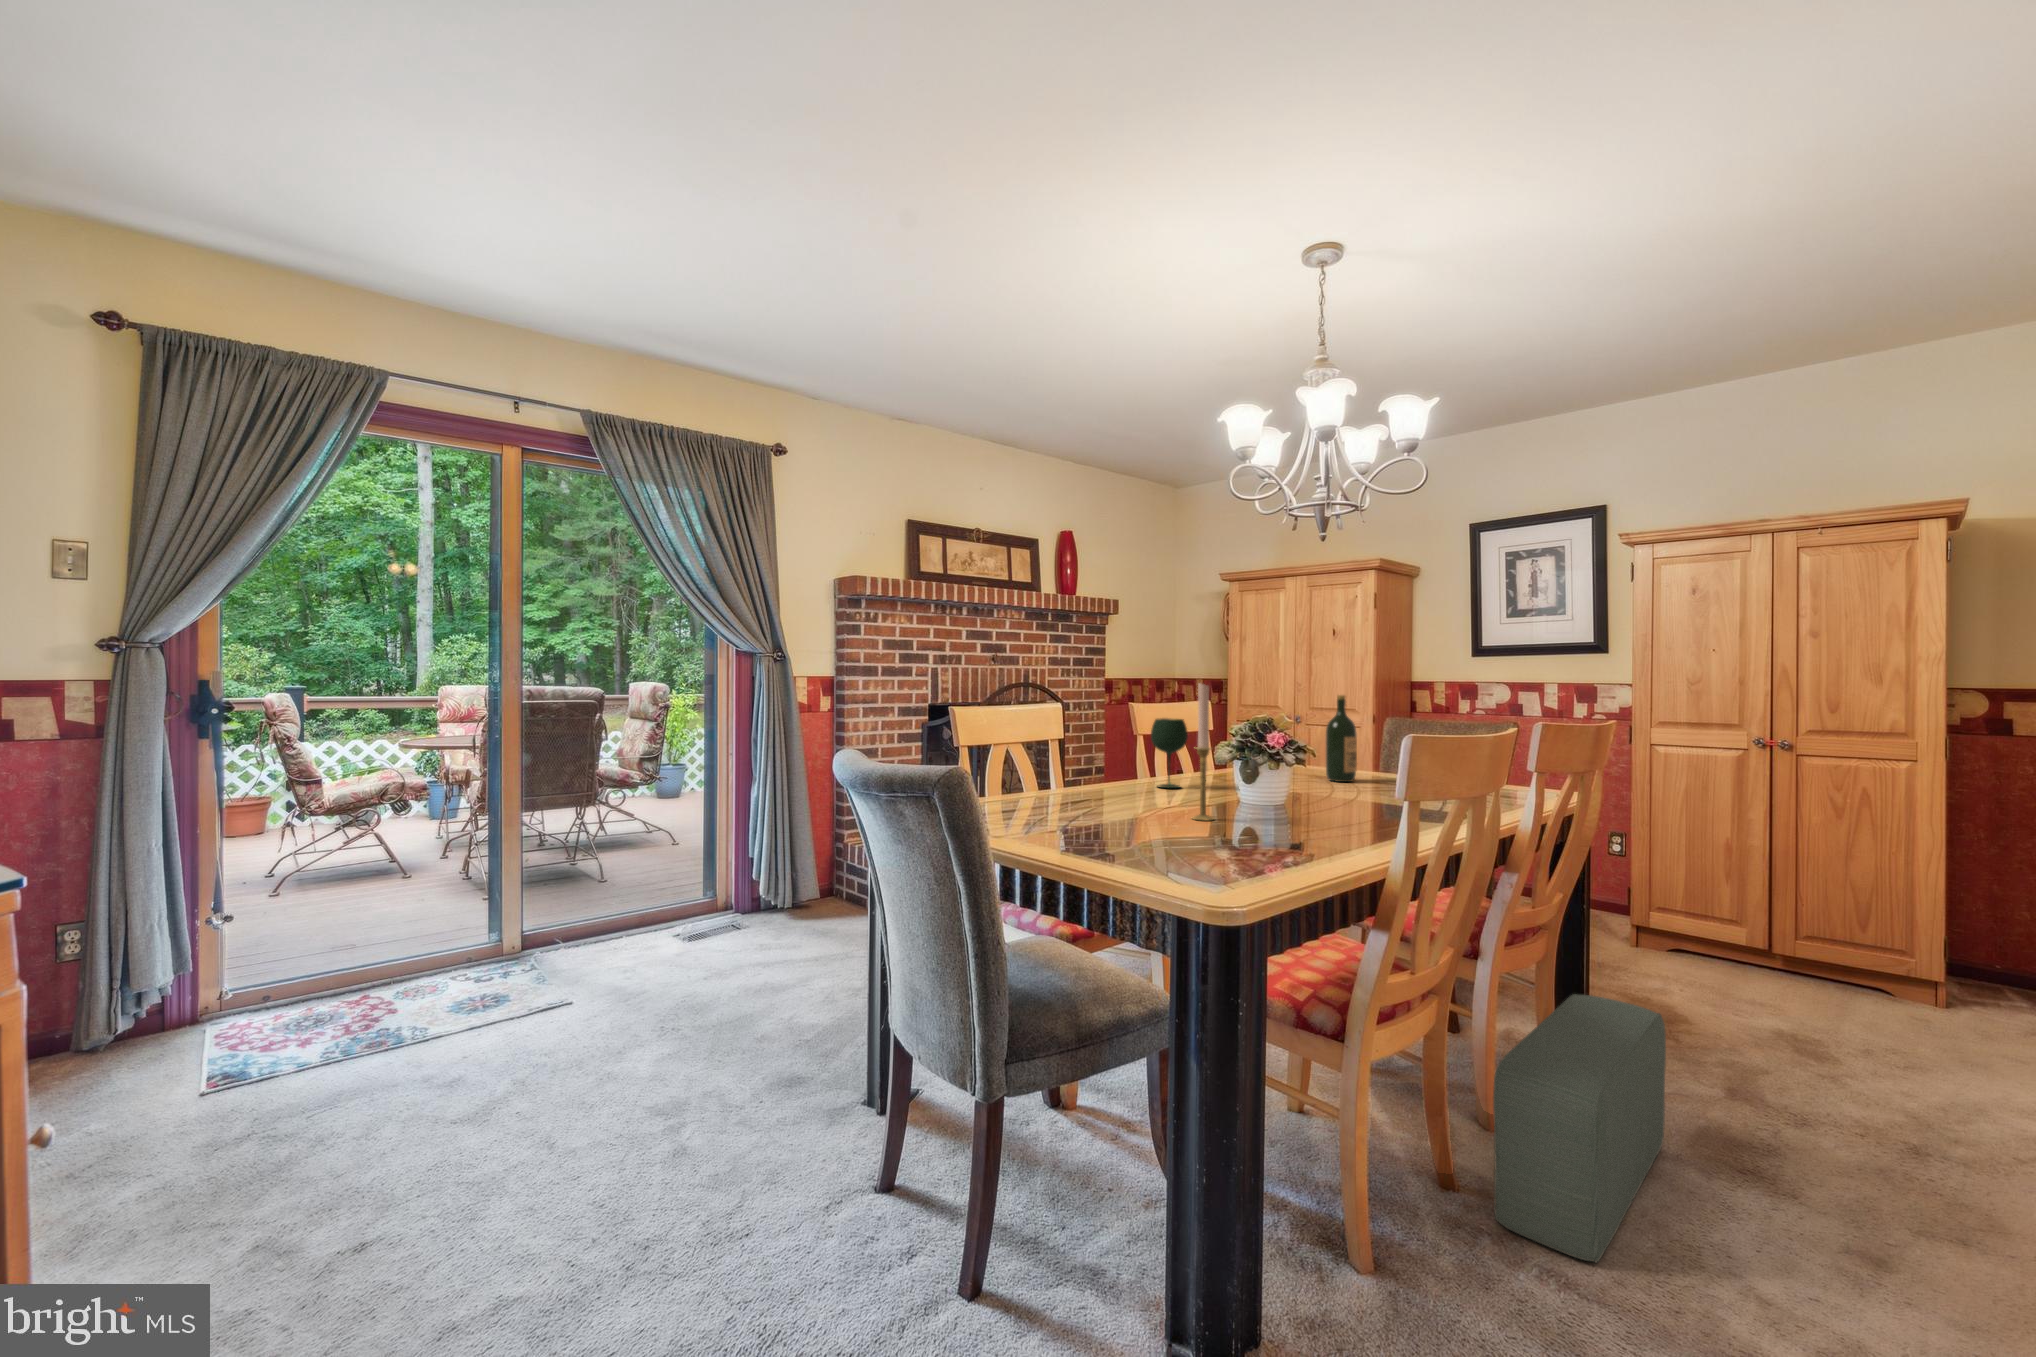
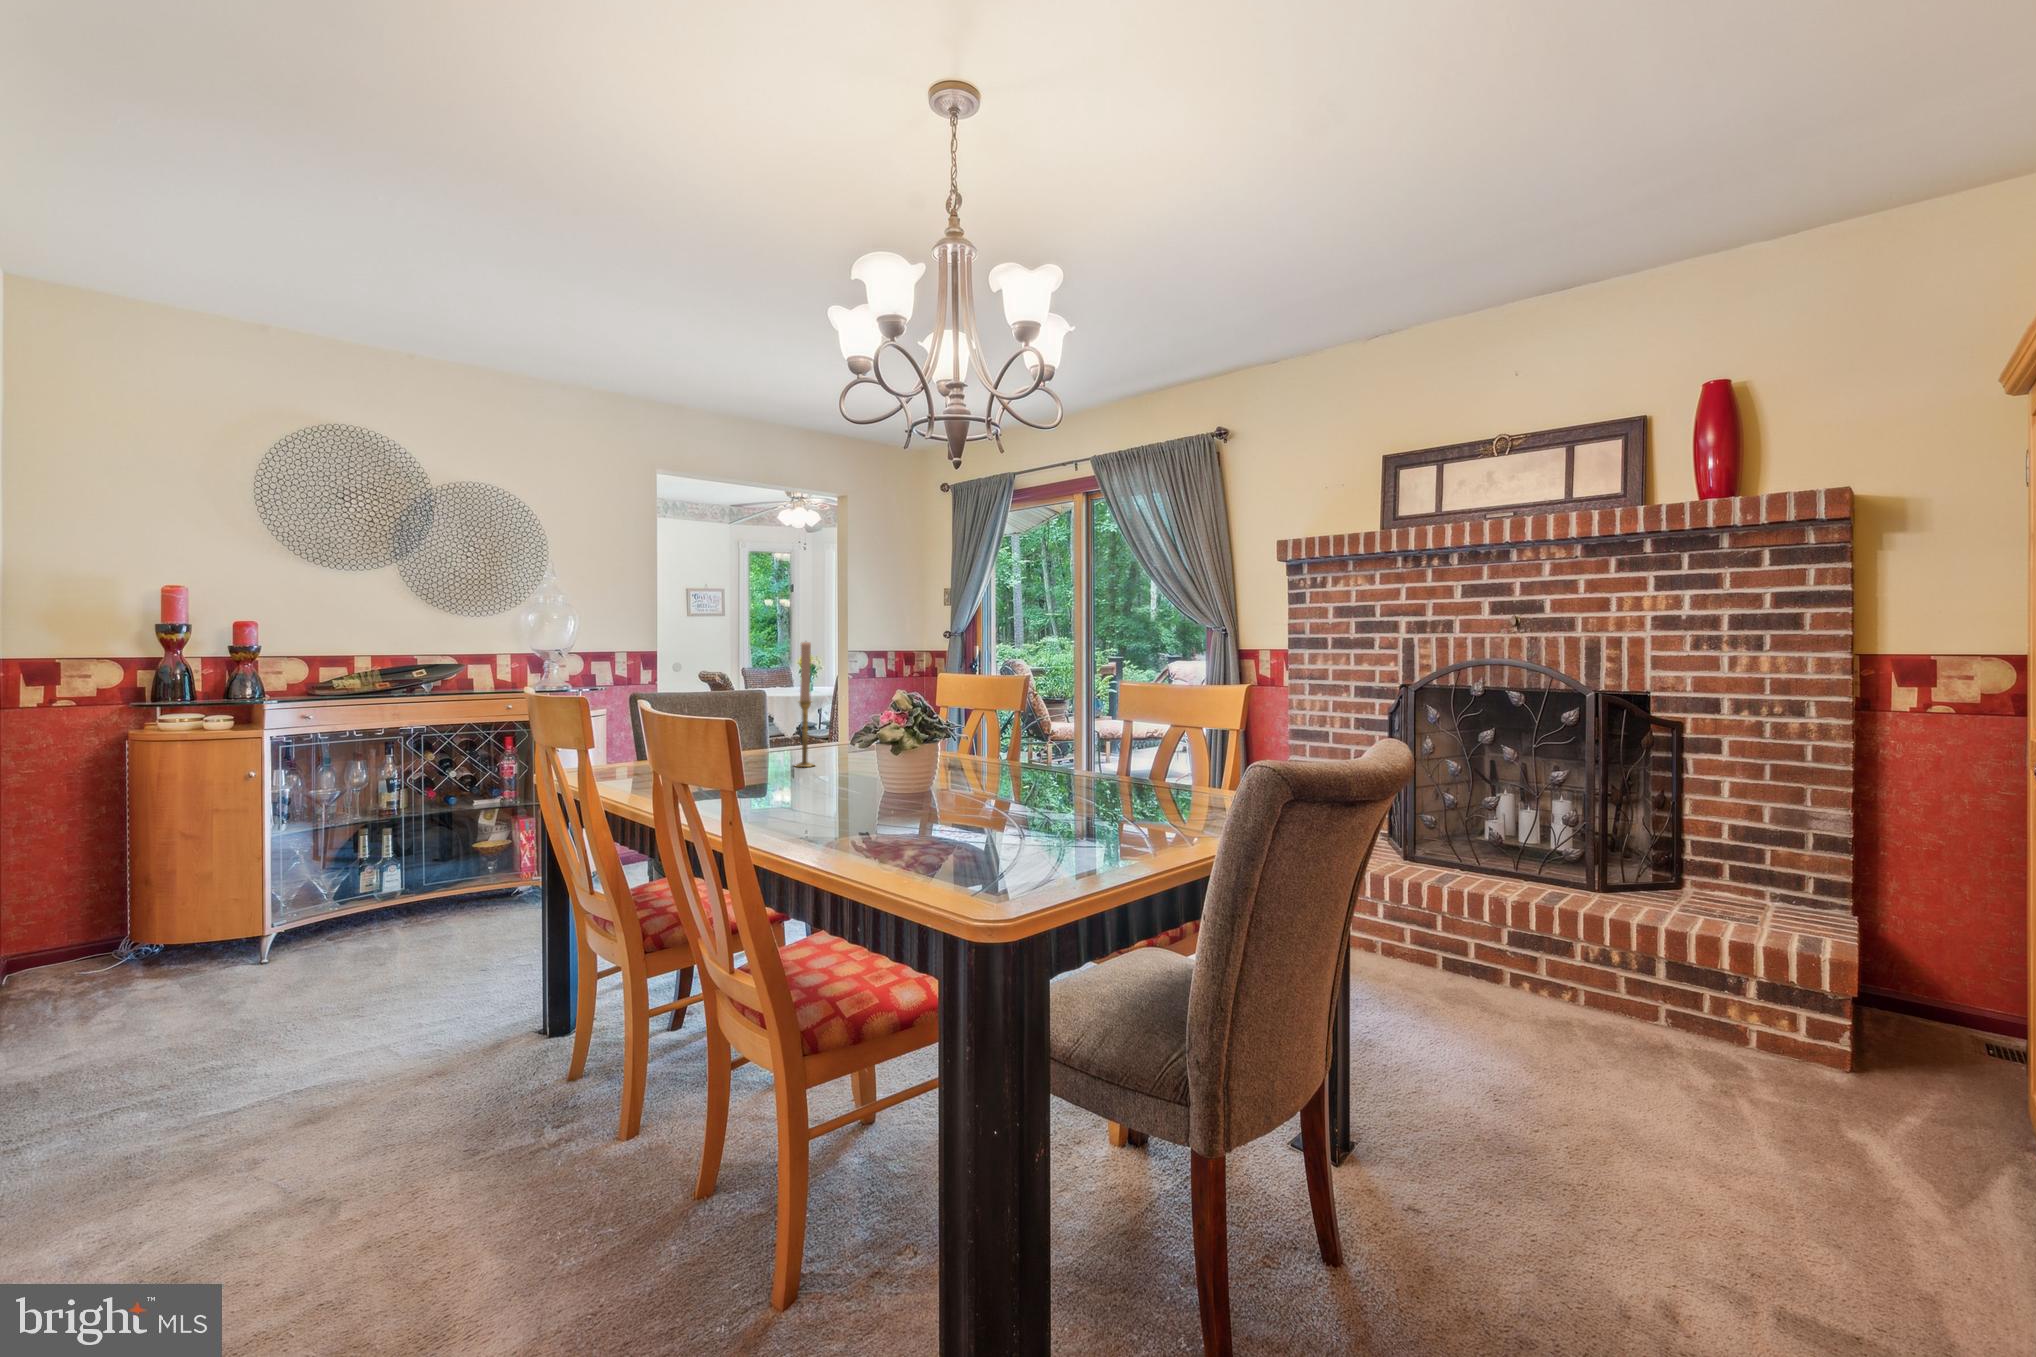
wine bottle: present [1326,695,1357,782] -> none [1127,662,1175,804]
wine glass: present [1151,718,1188,788] -> none [992,686,1034,765]
pouf: present [1493,994,1666,1262] -> none [469,983,708,1287]

